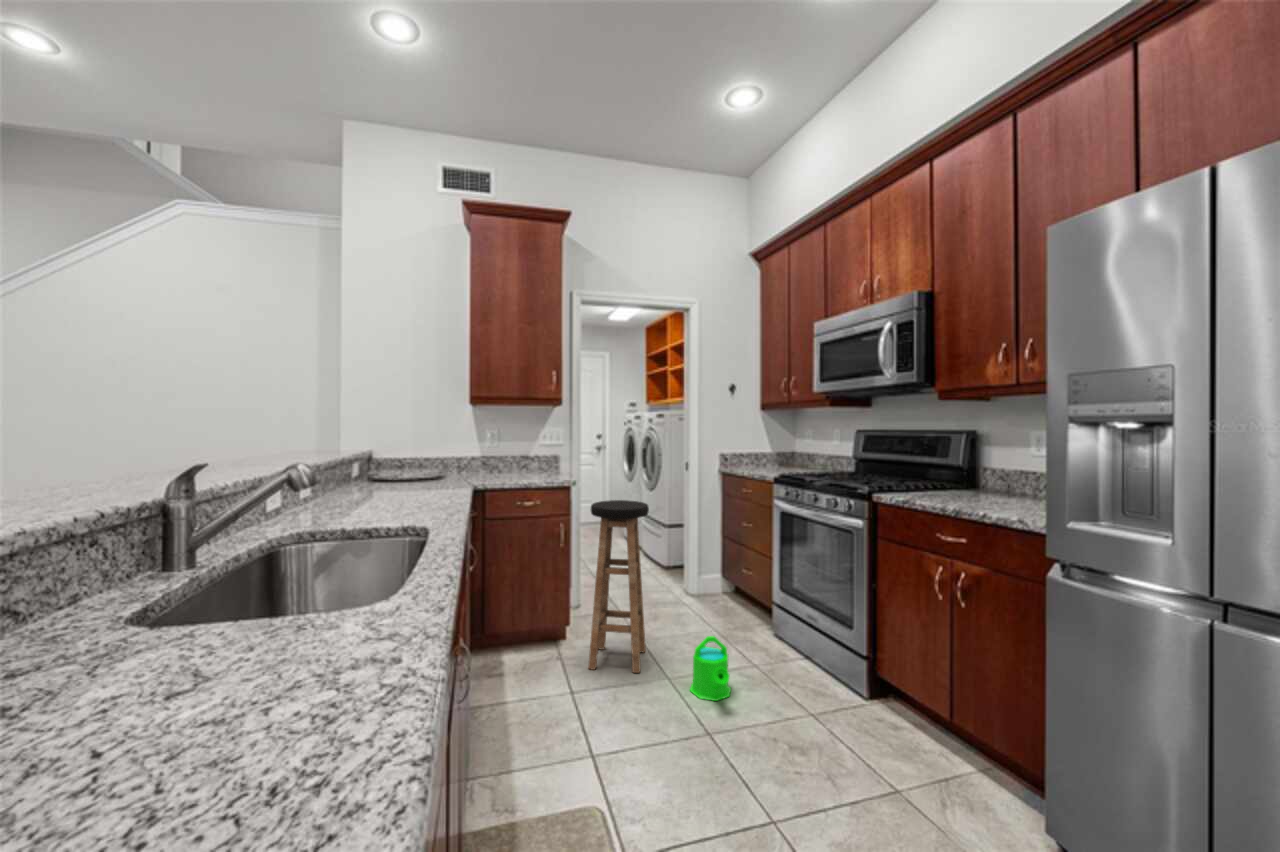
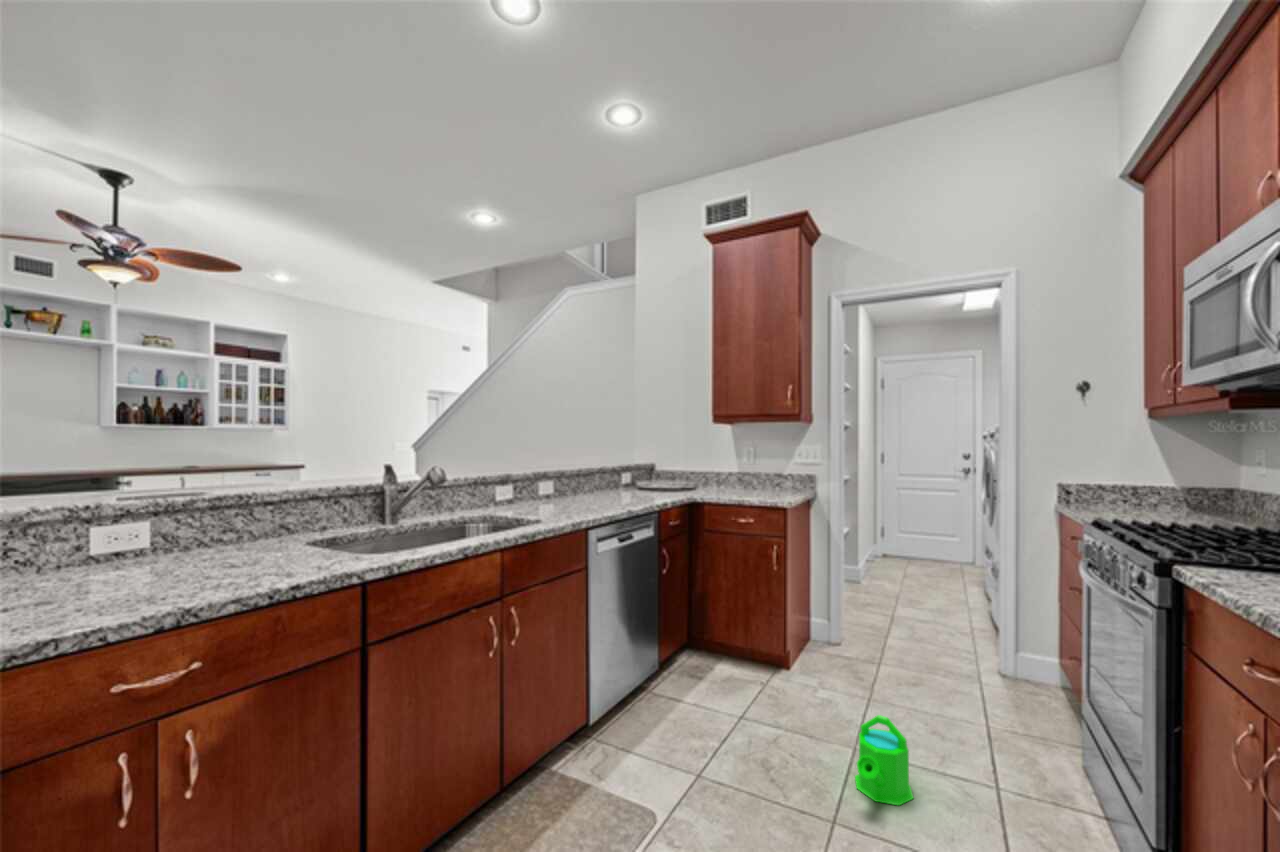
bar stool: present [588,500,649,673] -> none [770,527,854,734]

